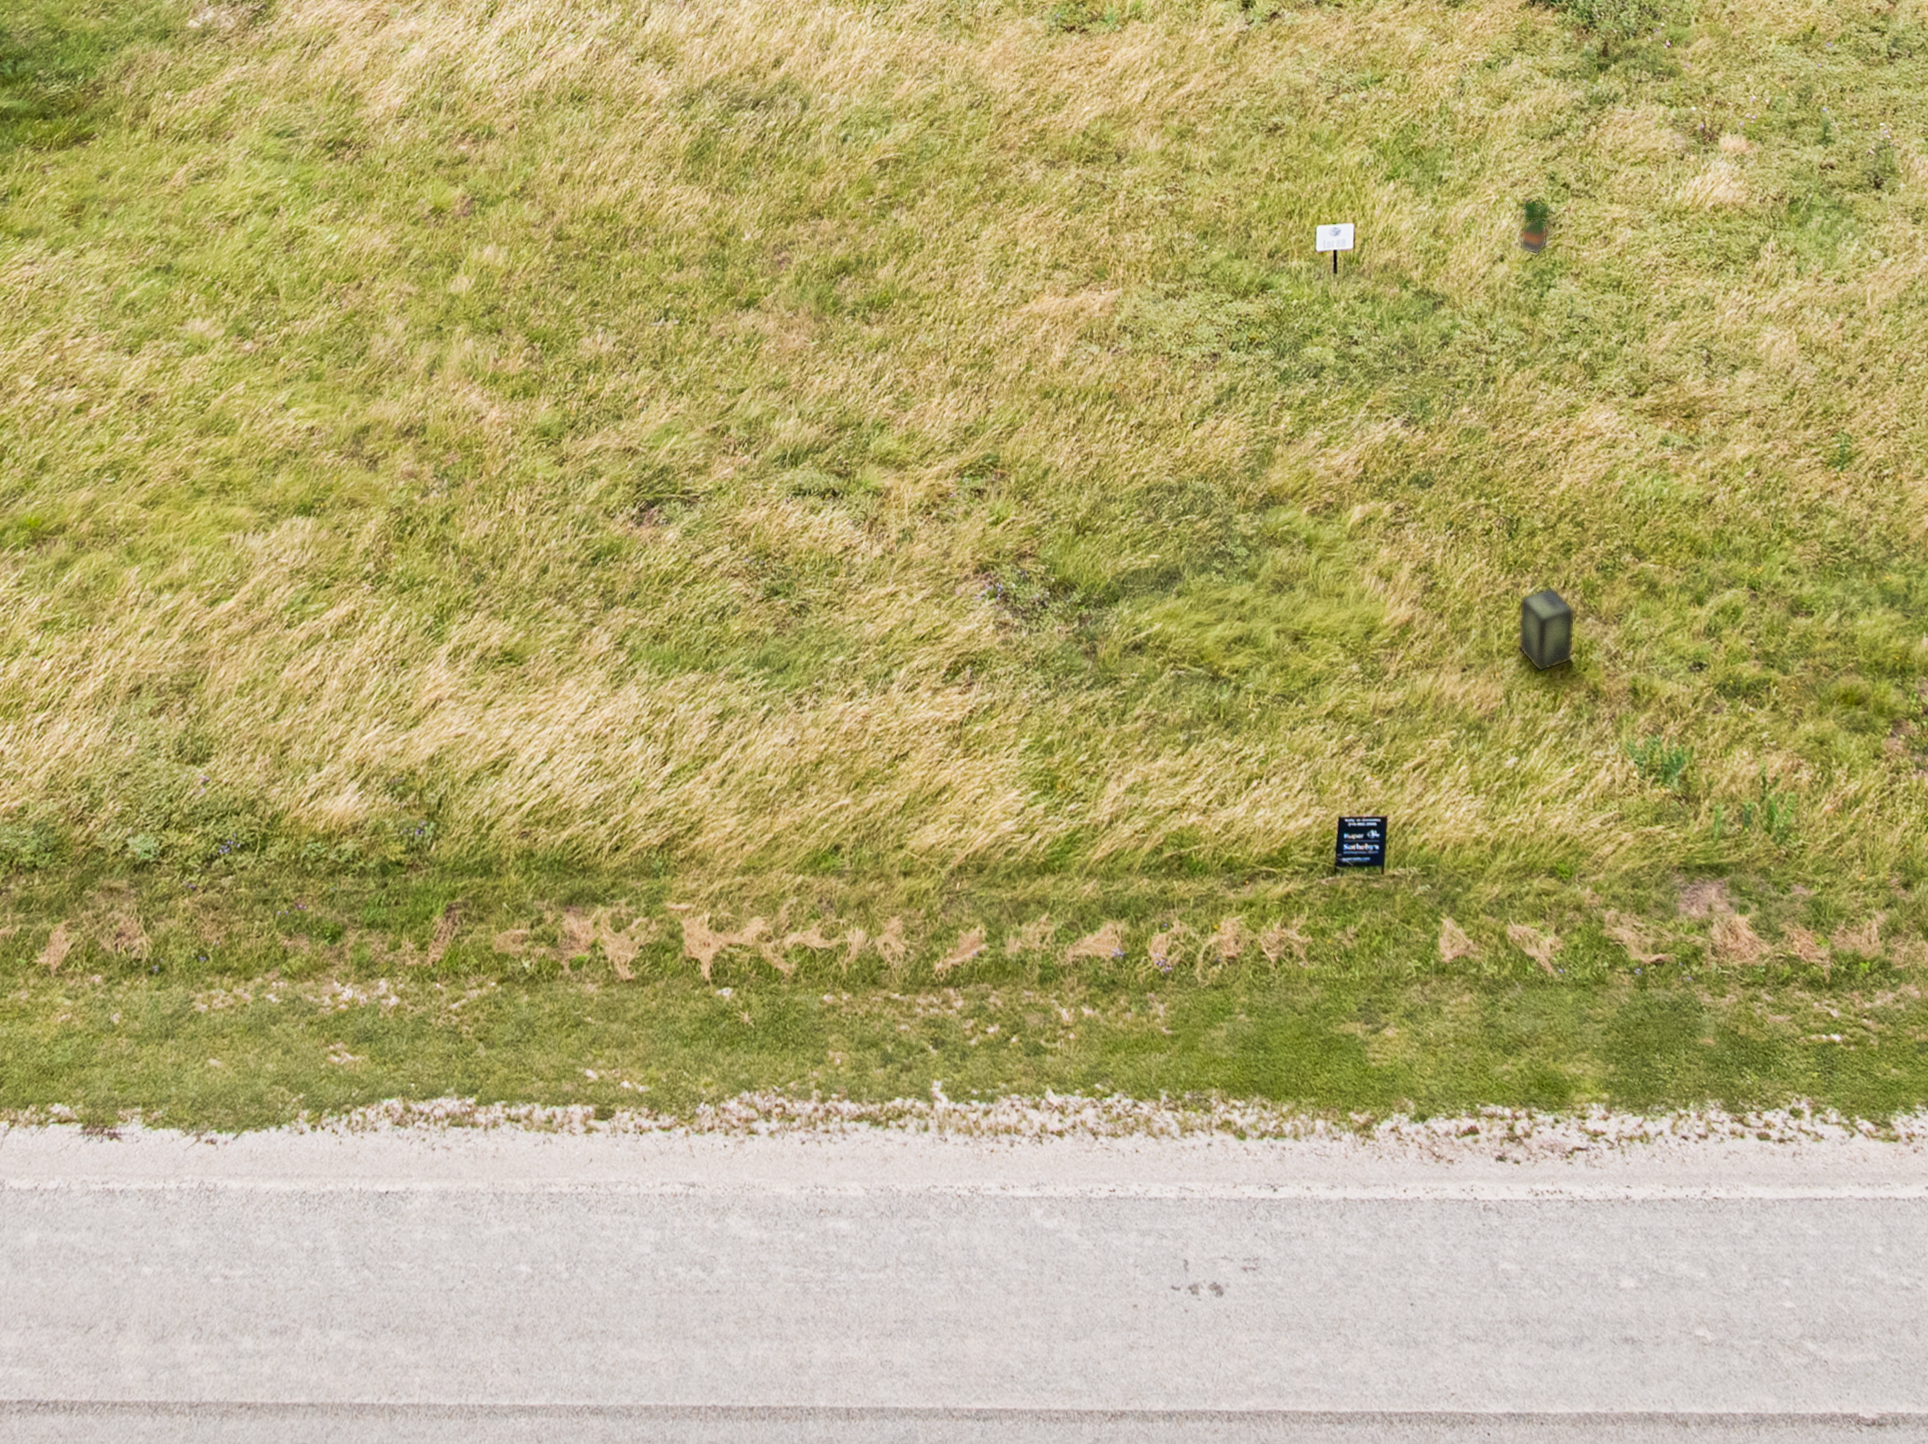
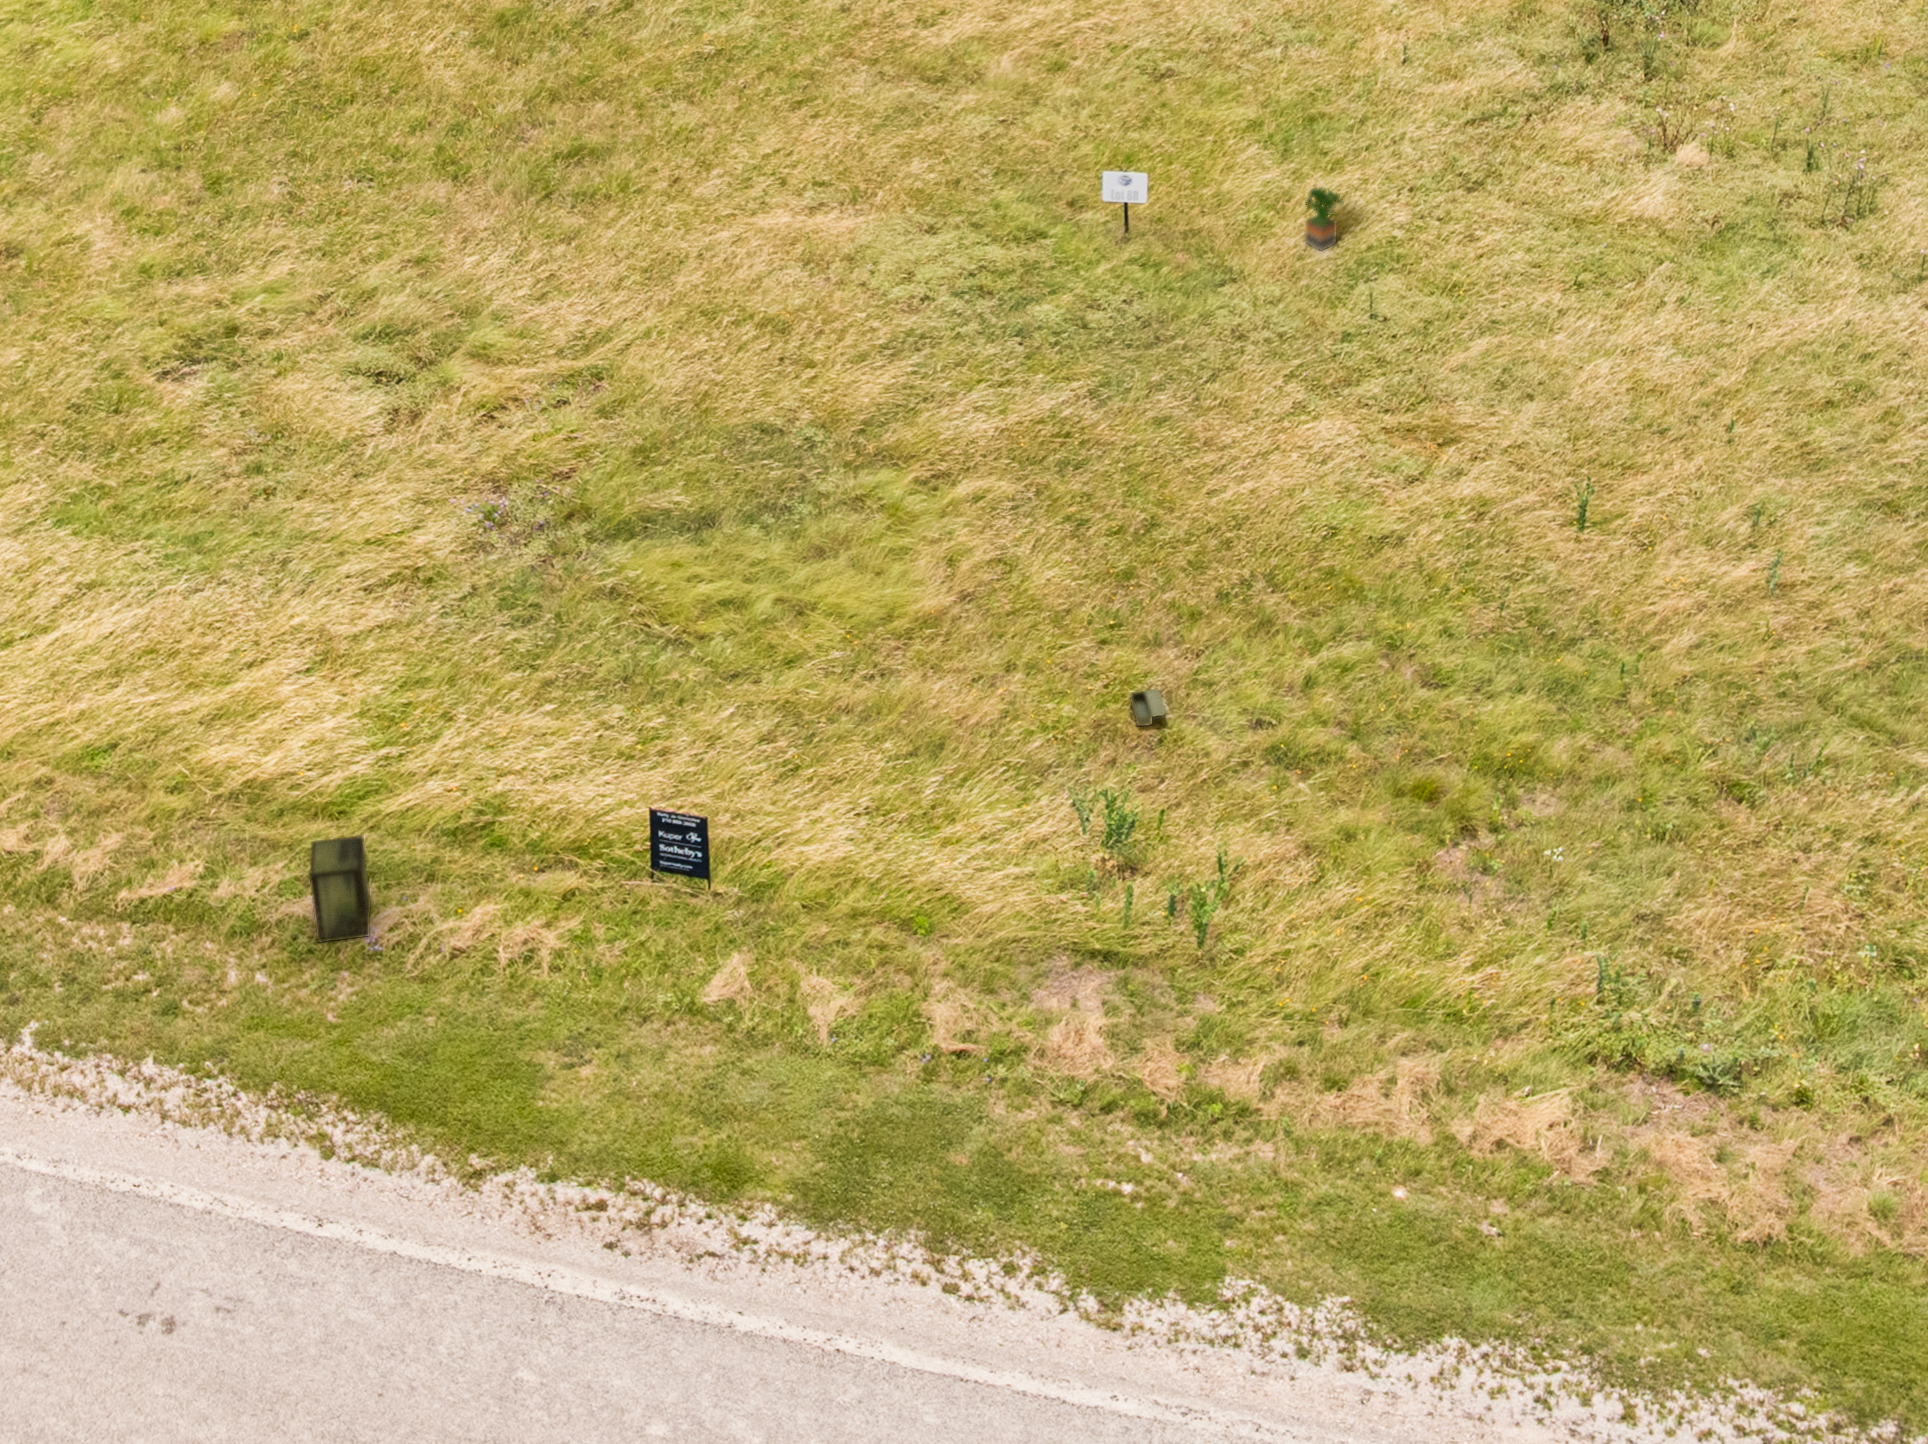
storage box: present [1520,589,1573,670] -> present [310,835,371,942]
toolbox: none [1614,639,1652,673] -> present [1130,689,1166,726]

